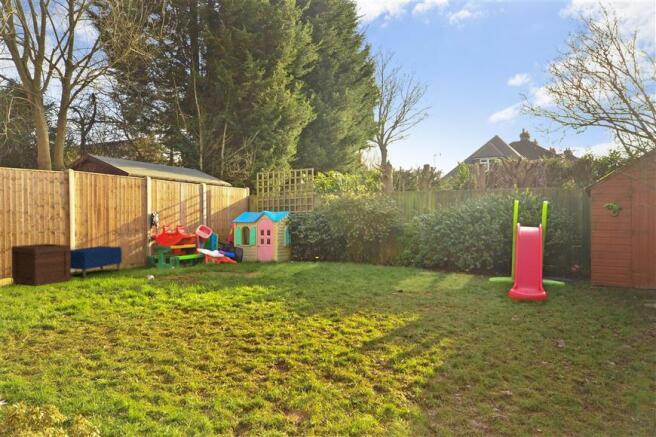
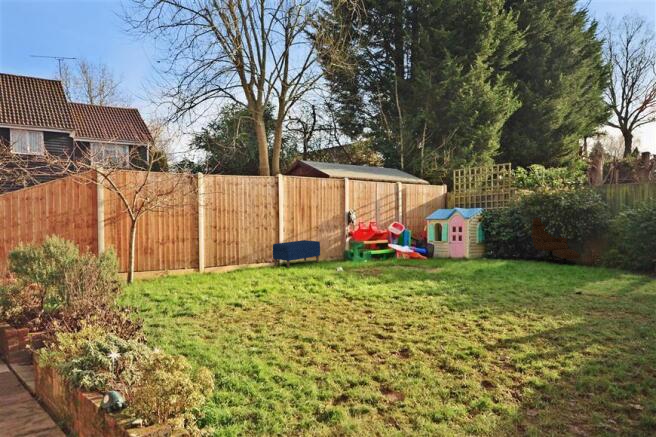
lounge chair: none [332,221,372,262] -> present [531,218,580,265]
wooden crate: present [11,244,70,286] -> none [235,238,277,273]

